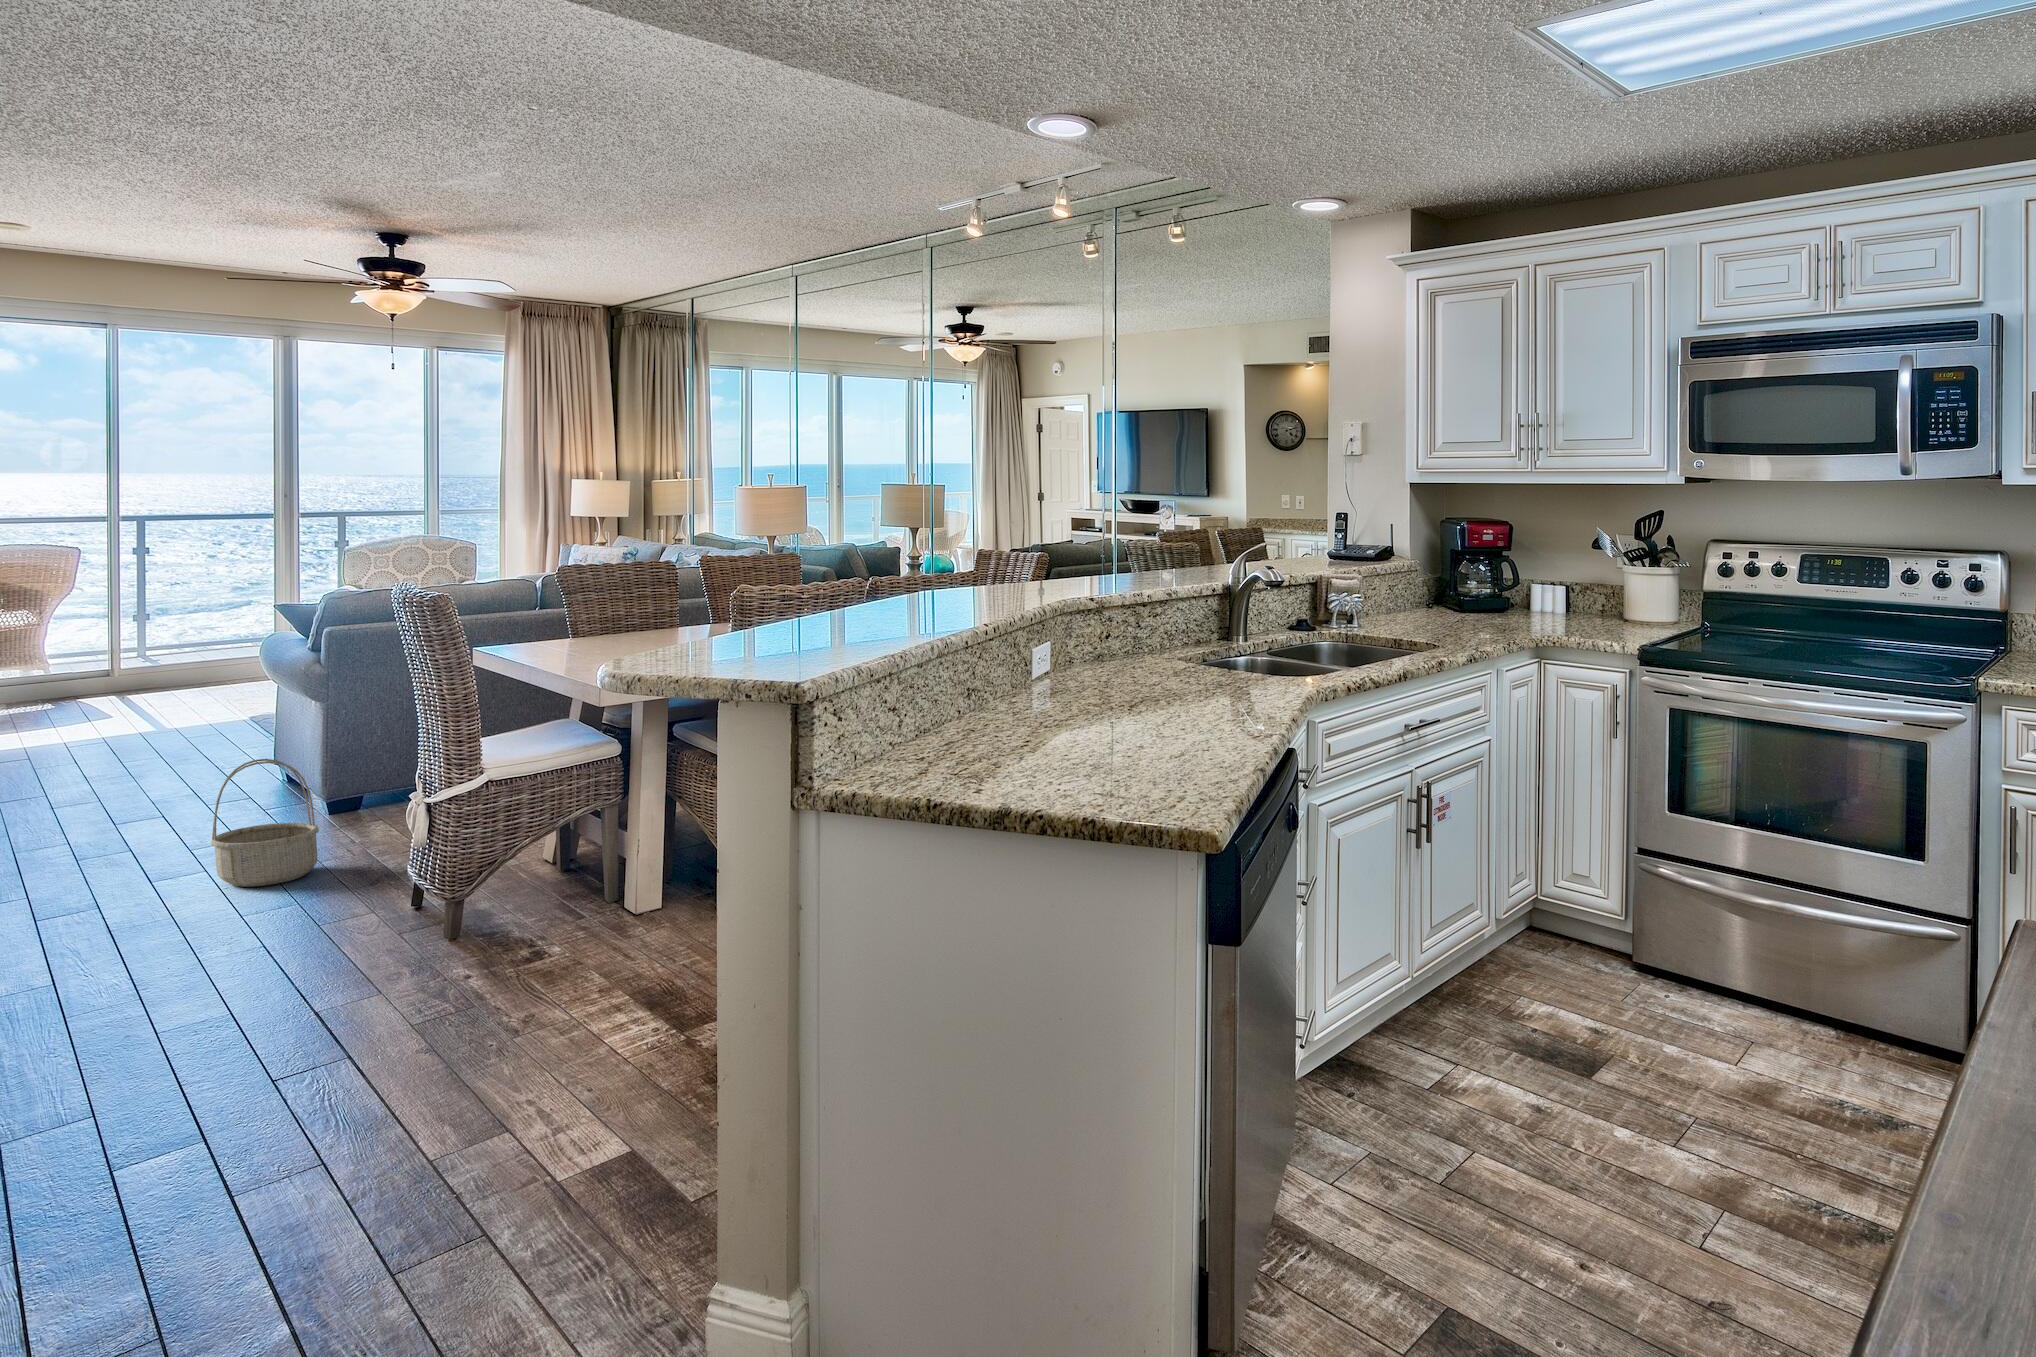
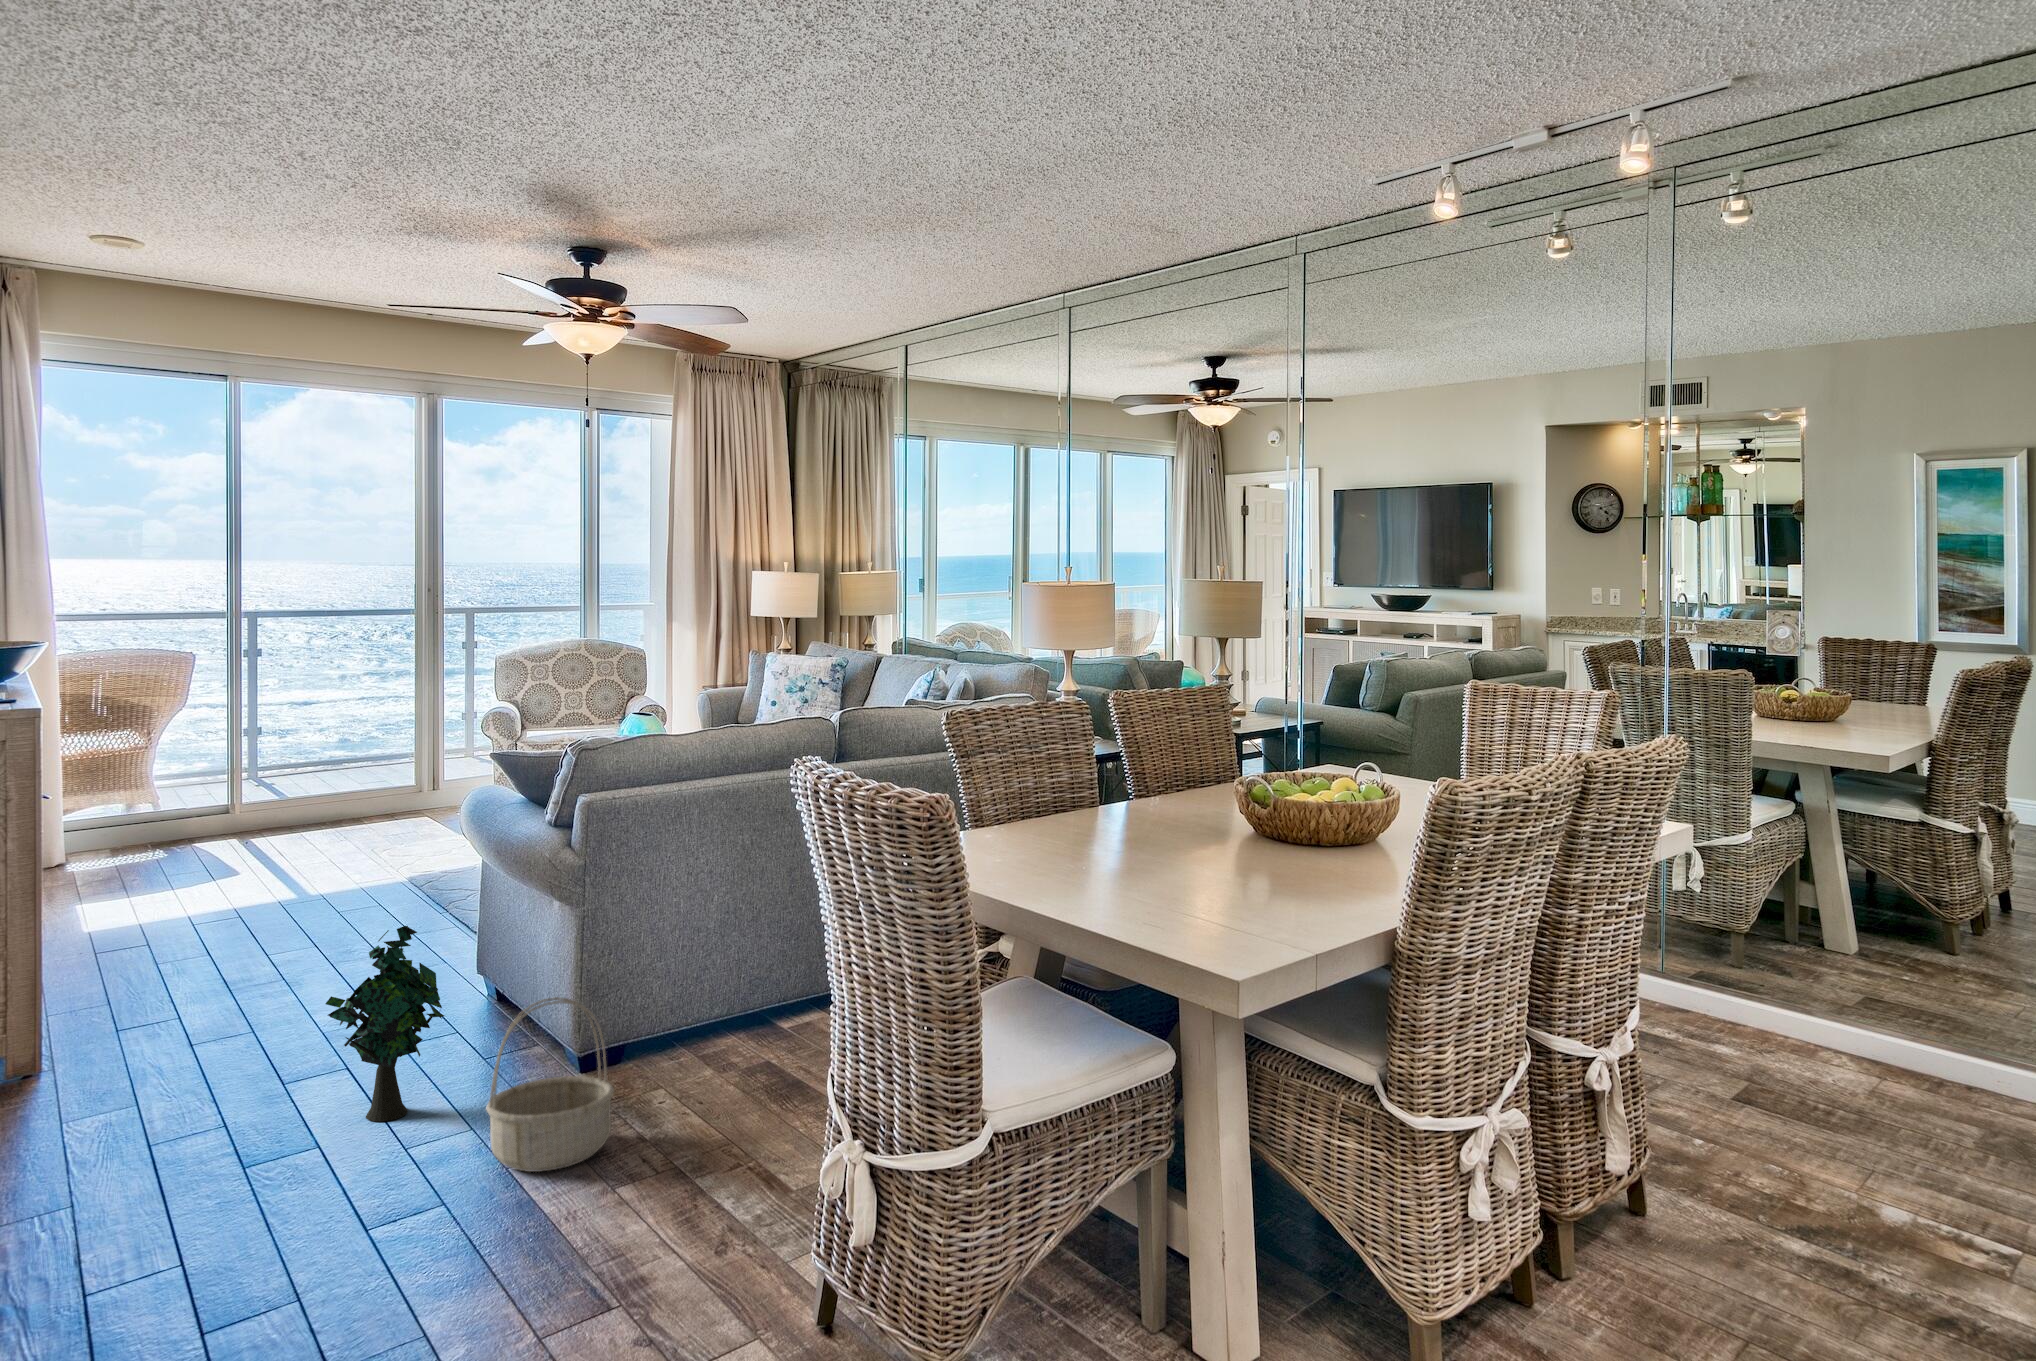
decorative plant: none [94,714,199,862] -> present [325,926,444,1121]

